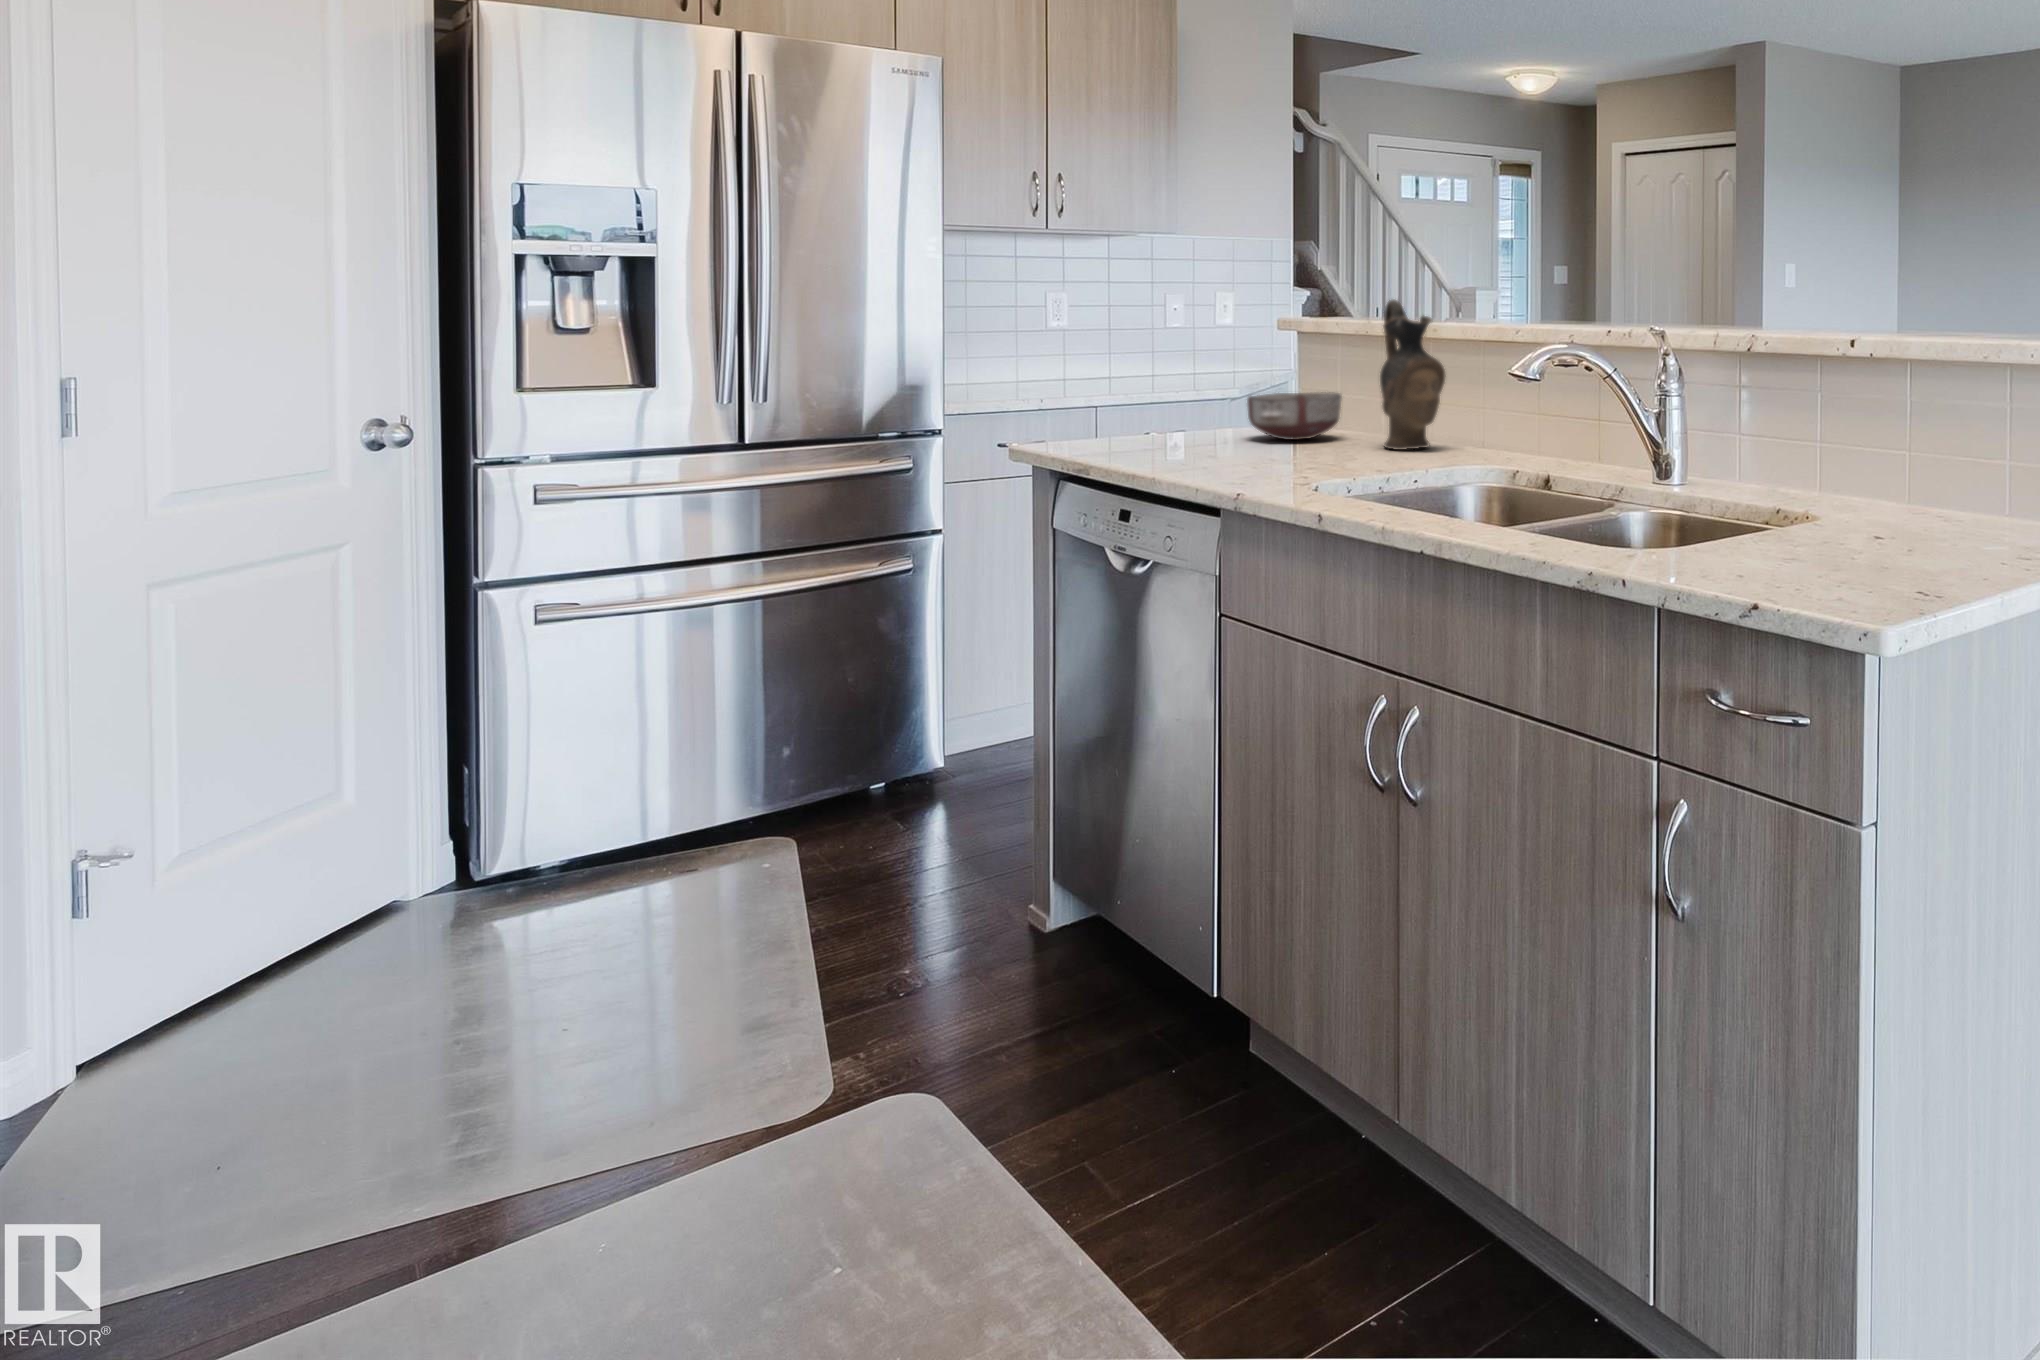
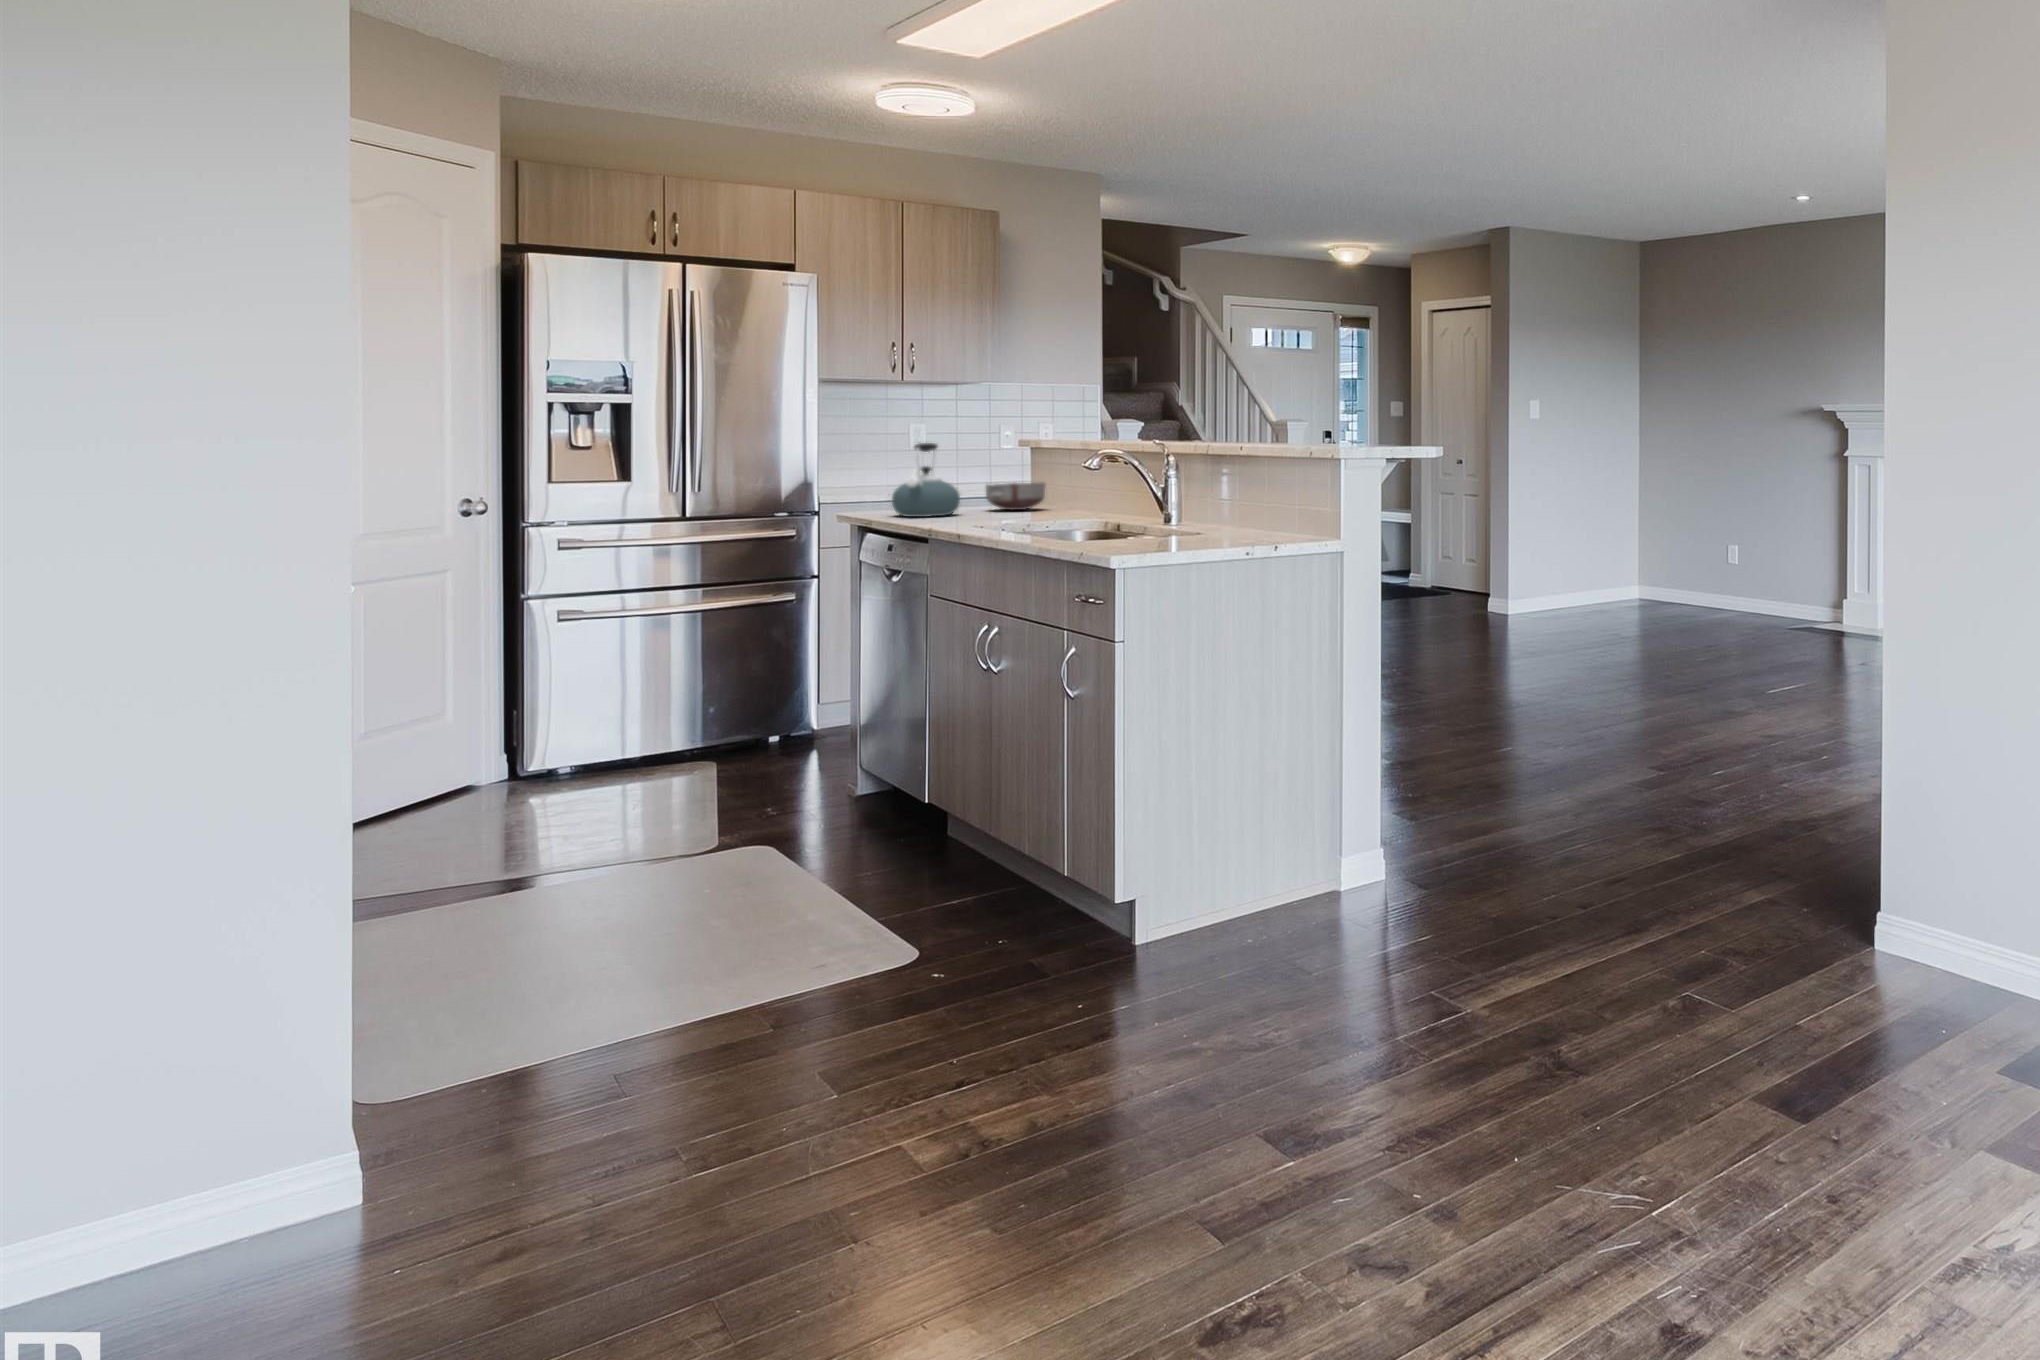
ceramic pitcher: present [1380,300,1446,450] -> none [1057,426,1096,514]
kettle: none [1114,328,1225,457] -> present [892,443,960,517]

